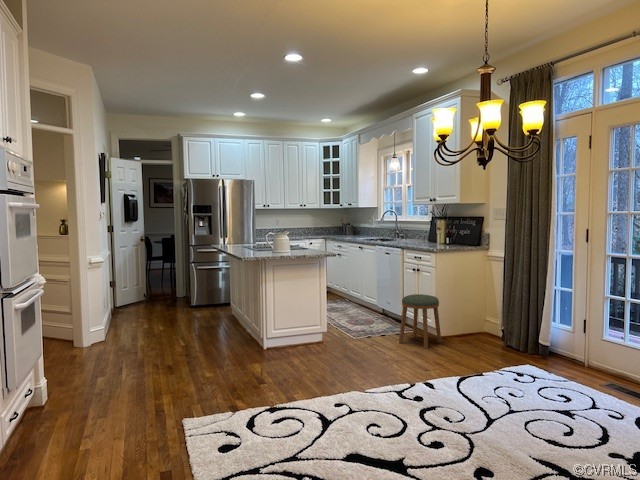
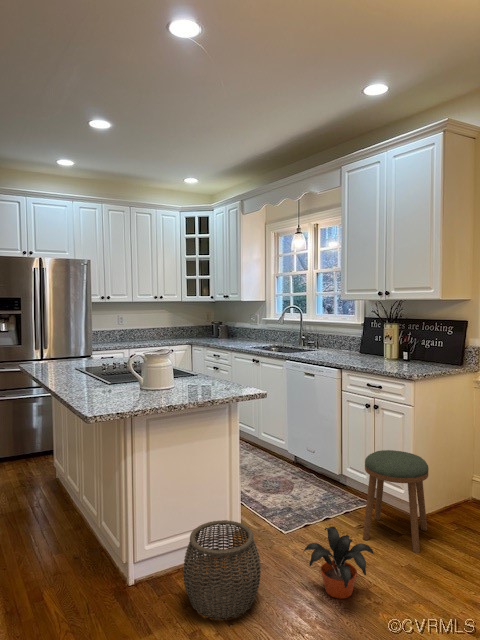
woven basket: none [288,319,328,361] -> present [183,520,261,620]
potted plant: none [351,326,389,359] -> present [303,526,374,599]

